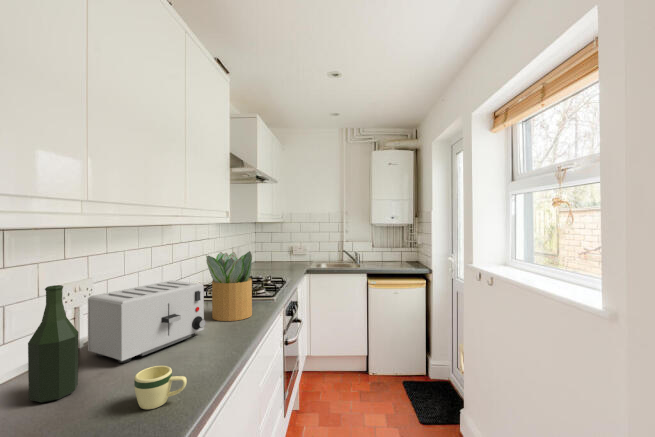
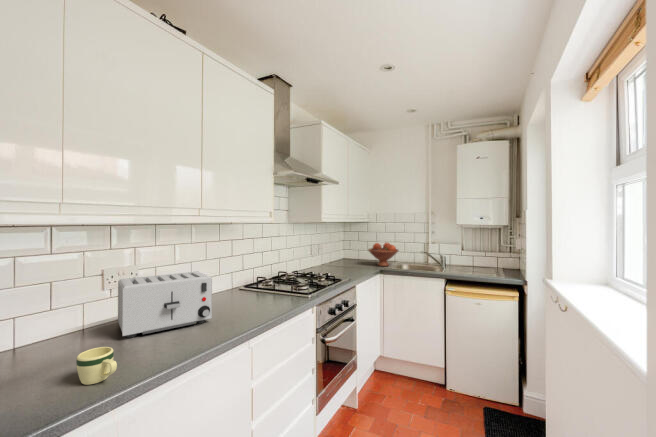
fruit bowl: none [291,243,322,266] -> present [368,243,398,266]
potted plant: present [206,251,252,321] -> none [231,248,276,313]
bottle: present [28,285,78,403] -> none [39,269,79,360]

